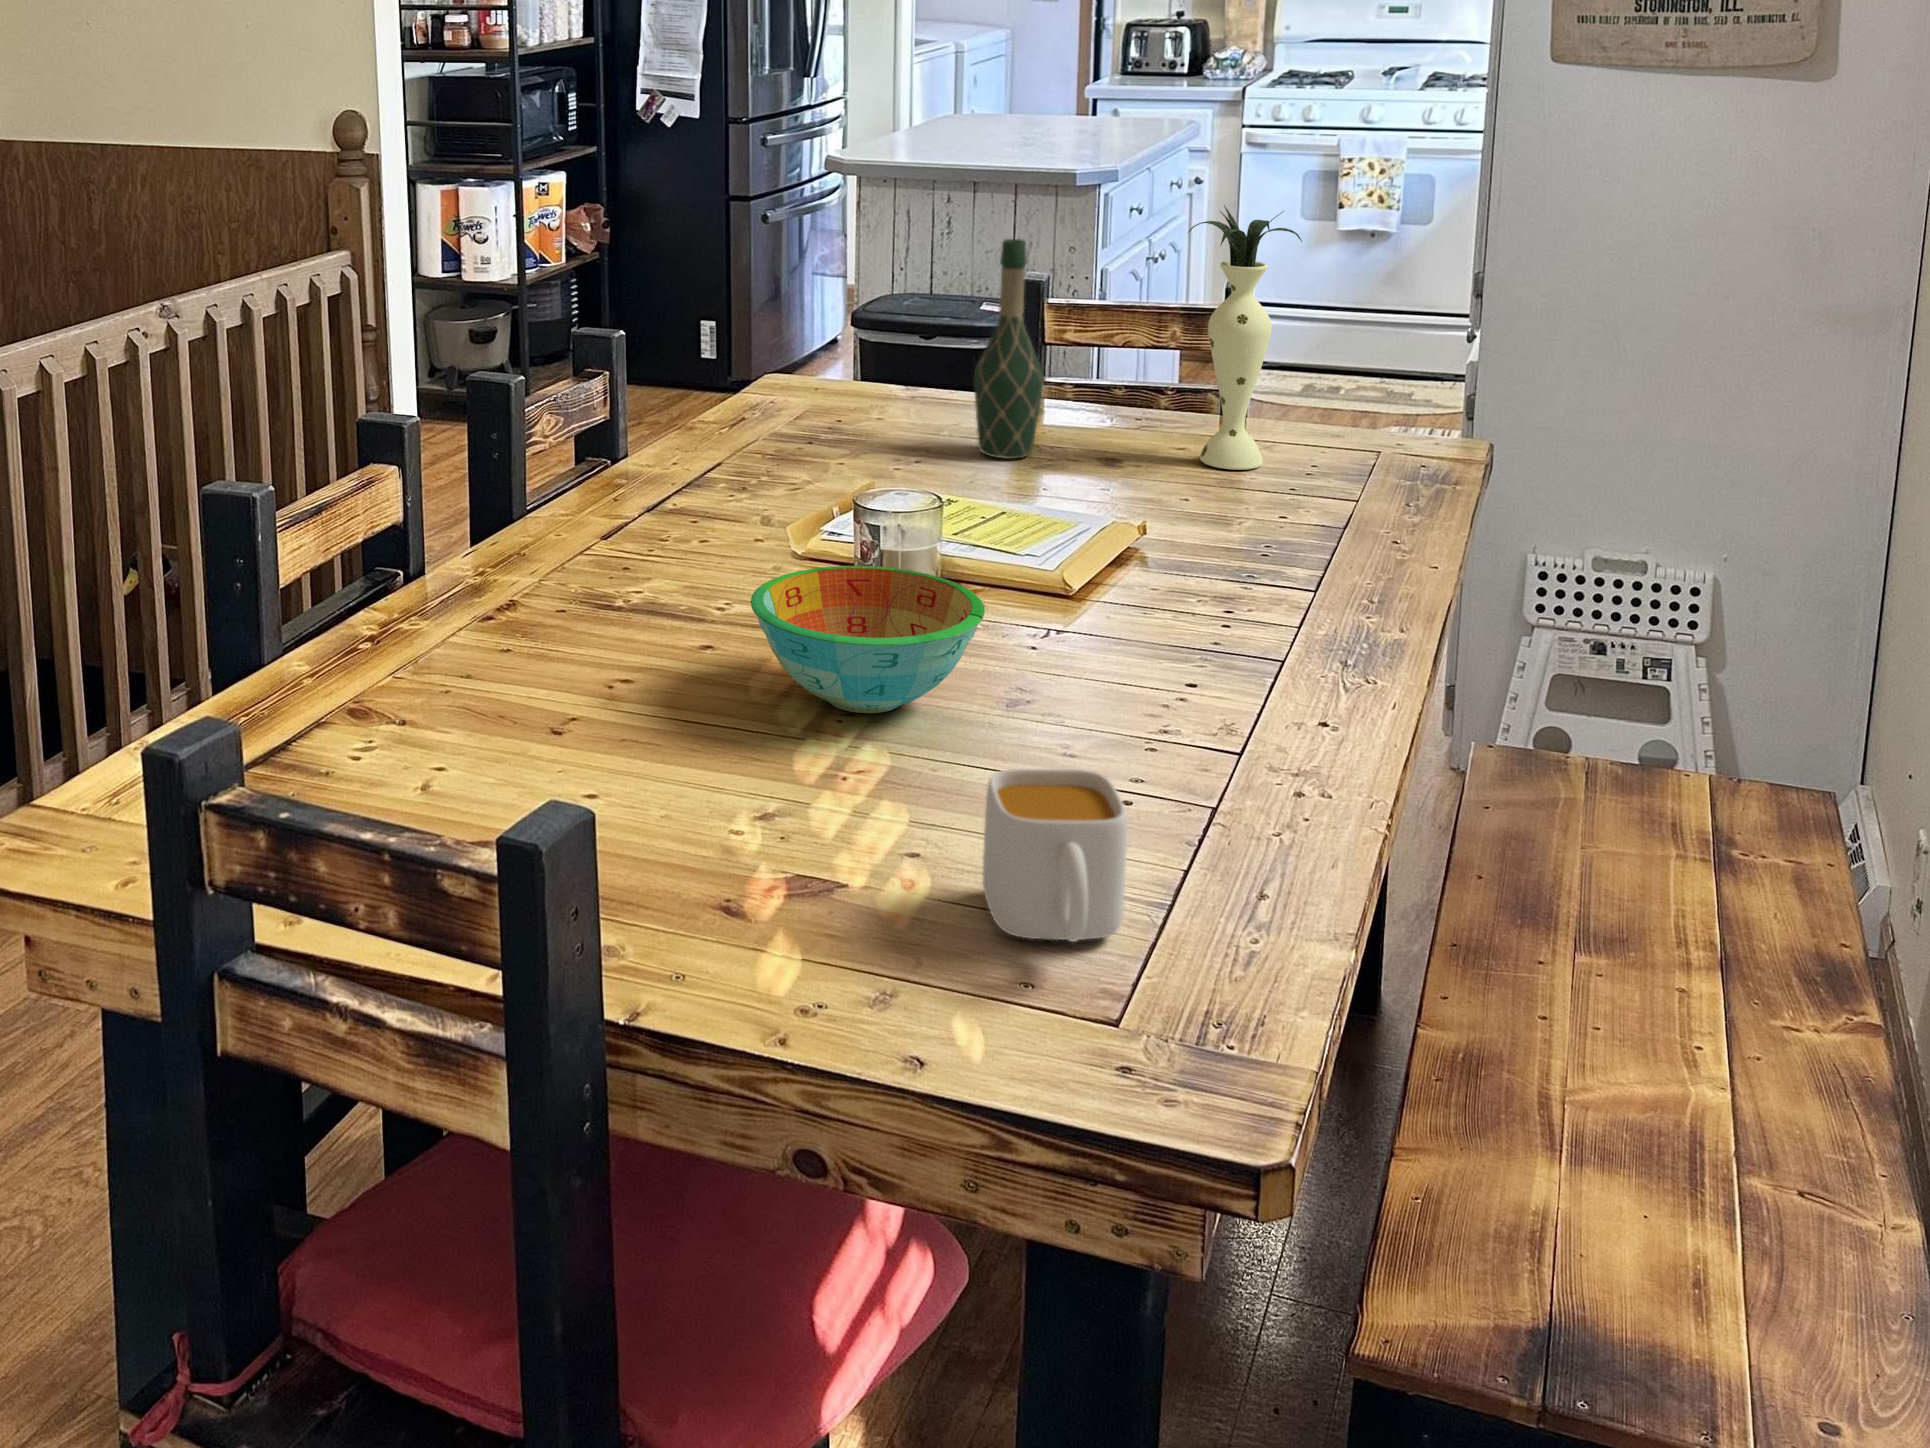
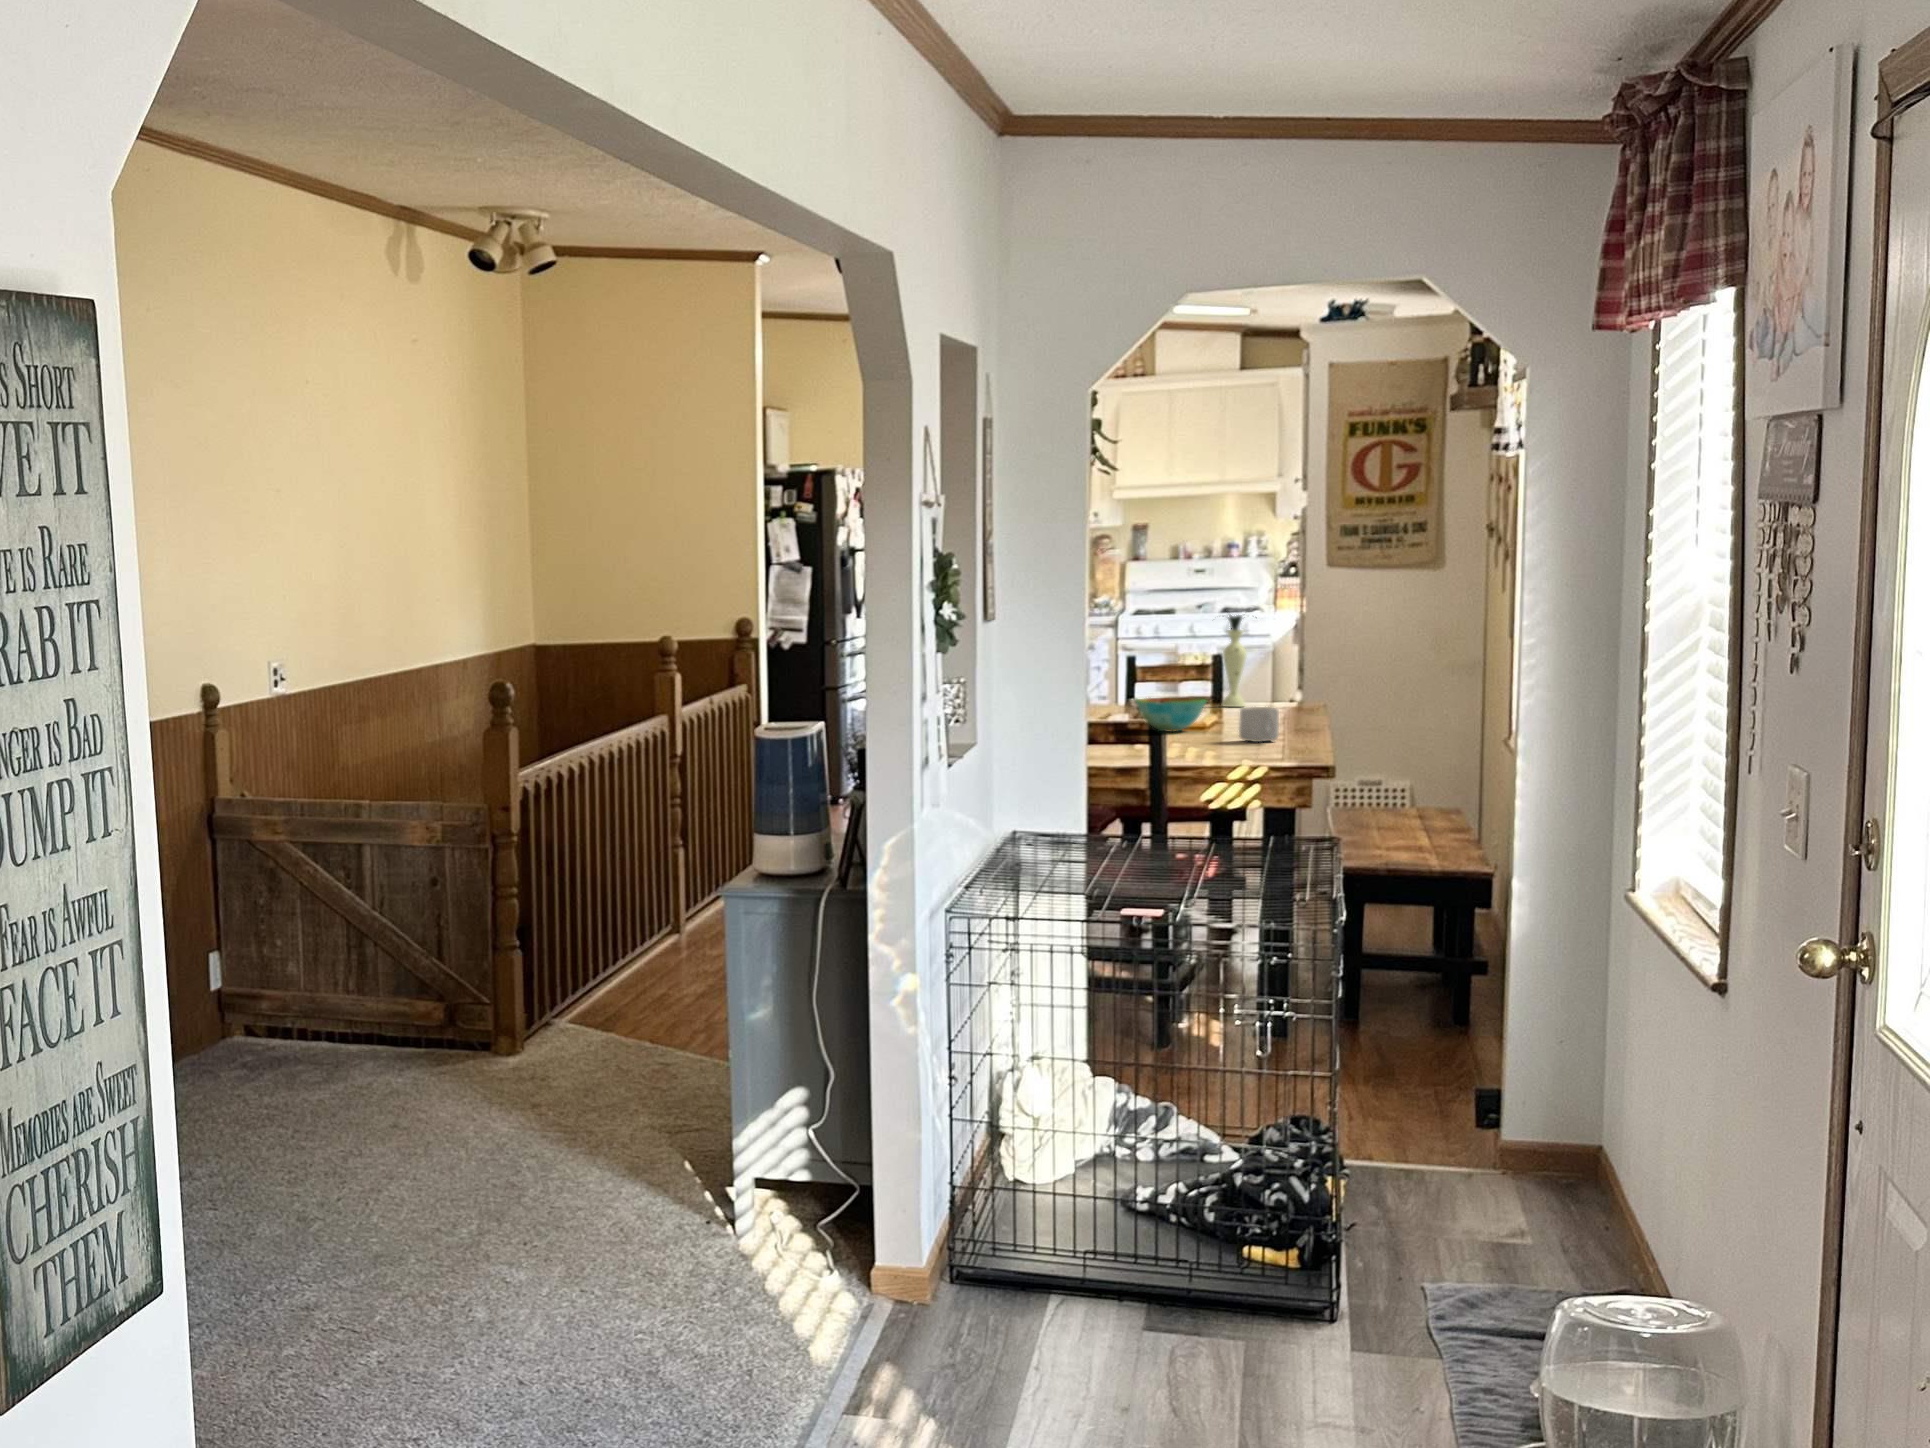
wine bottle: present [974,239,1044,459] -> none [1134,626,1162,709]

